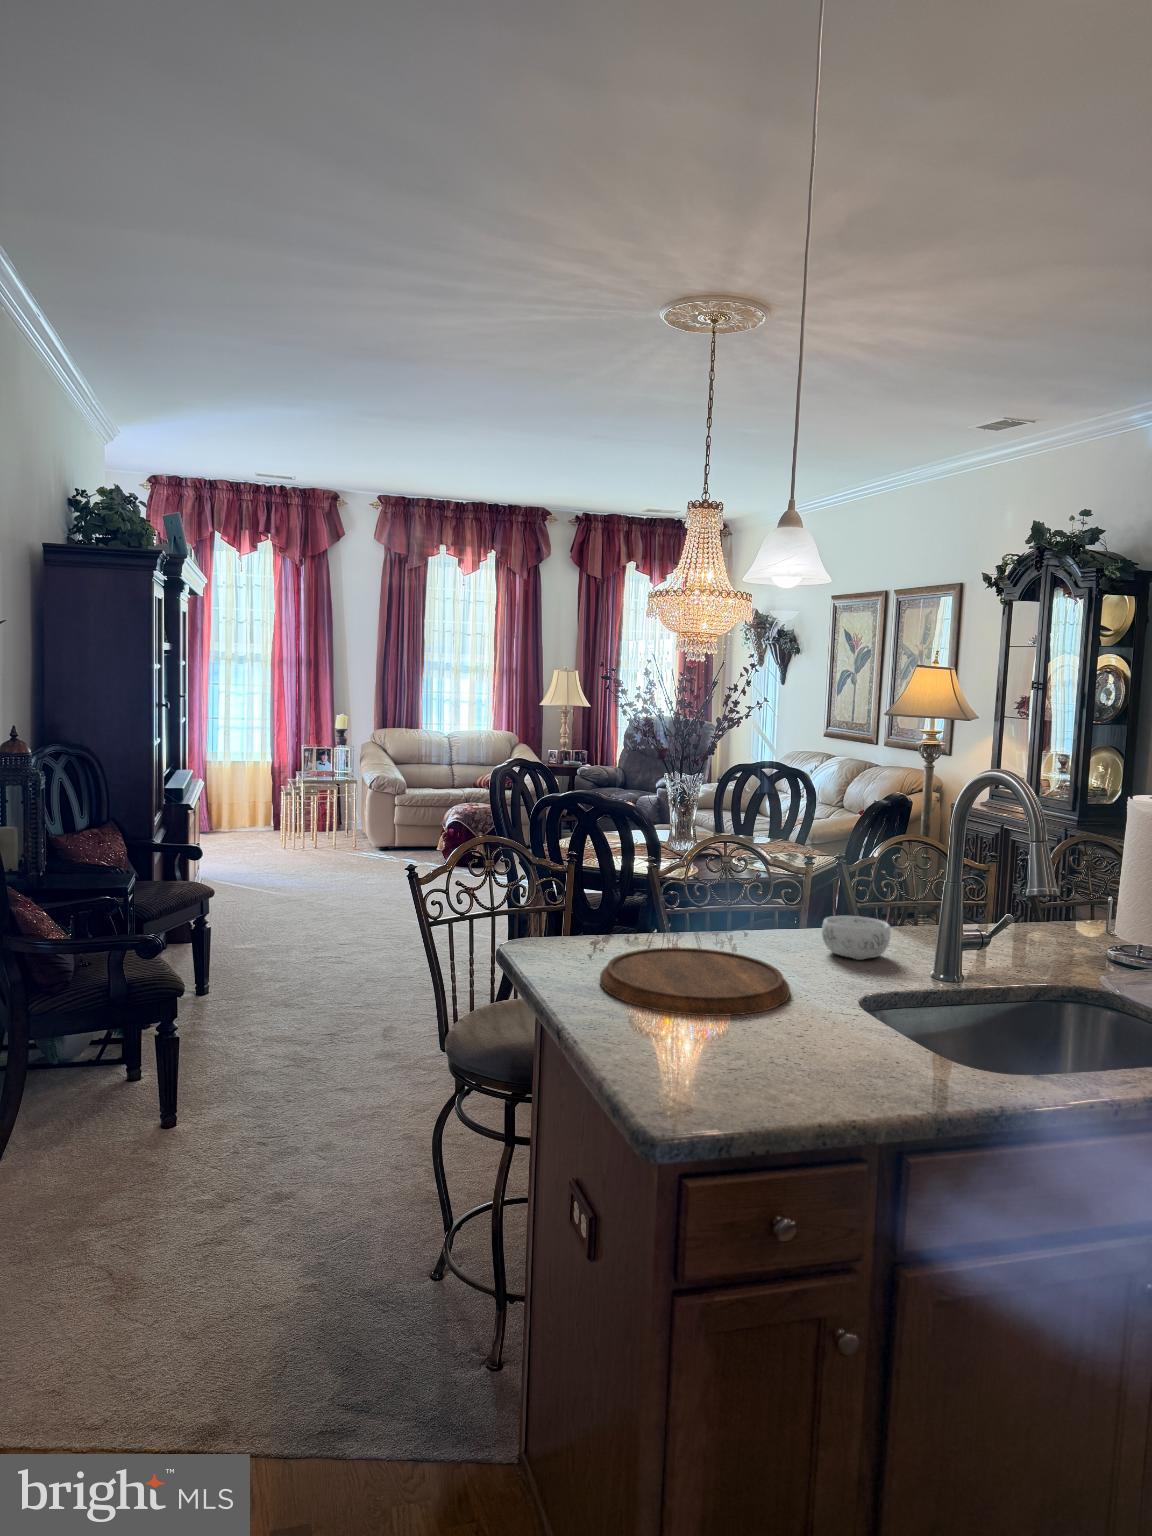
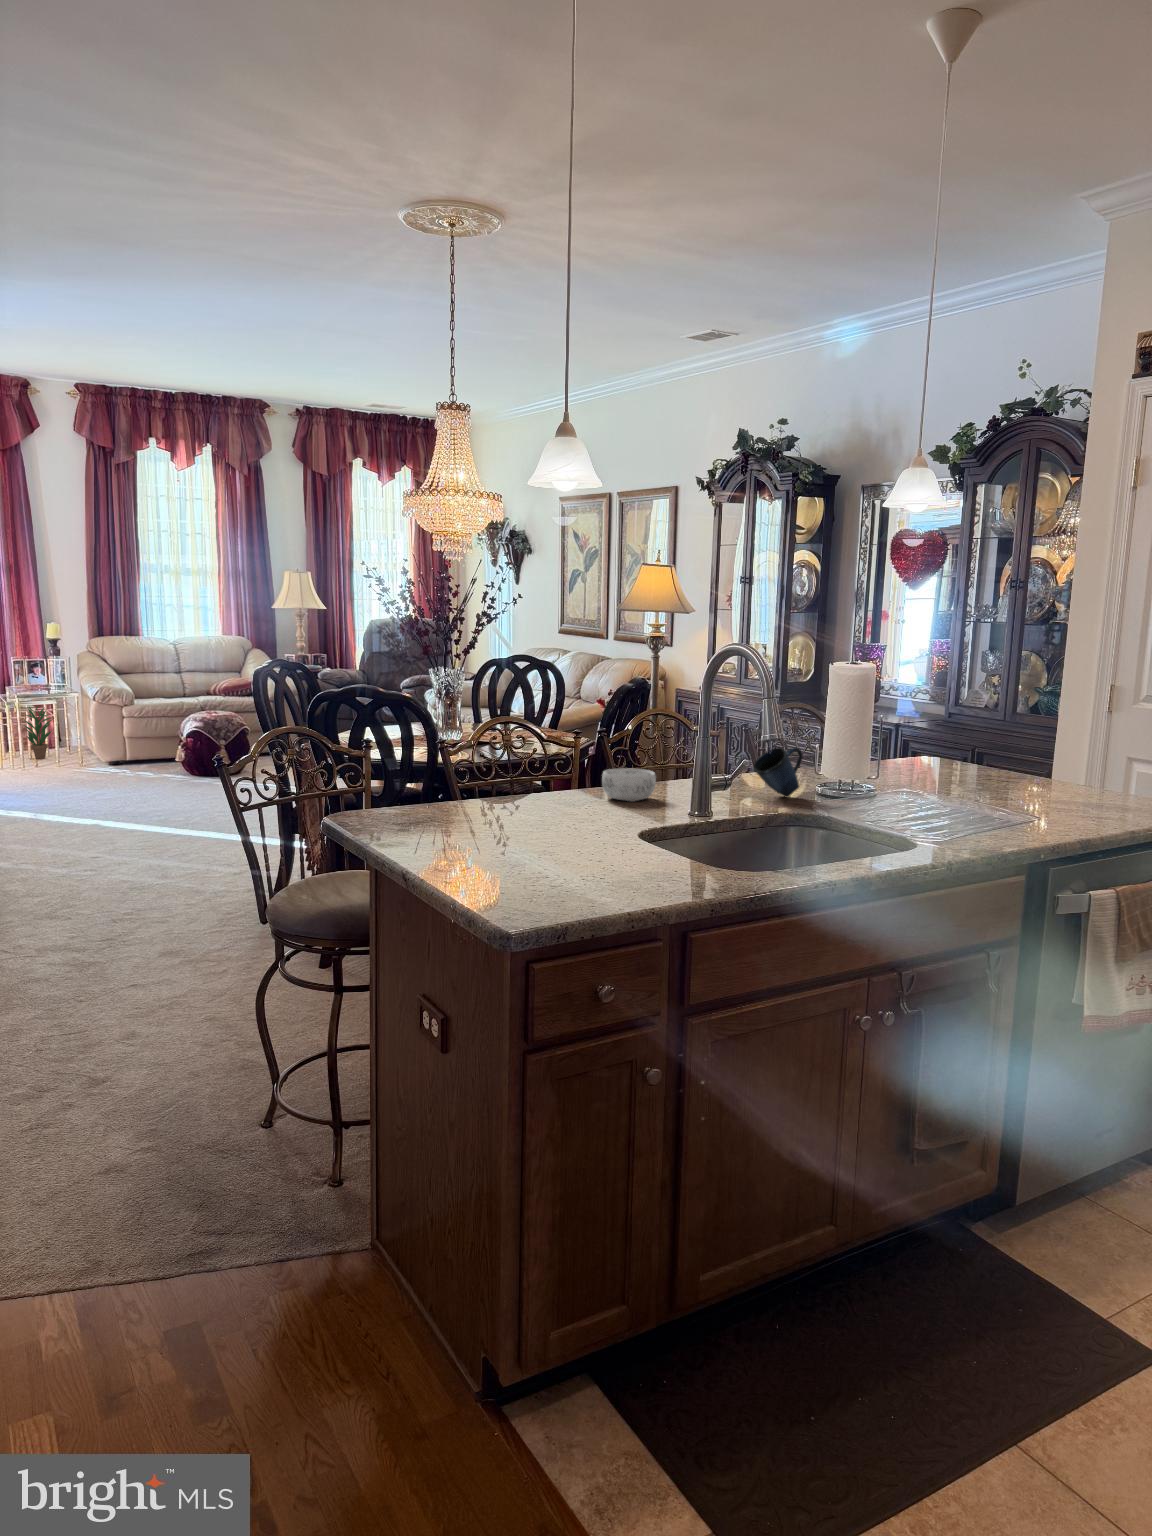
potted plant: none [307,791,335,842] -> present [24,707,52,759]
mug: none [1020,903,1088,969] -> present [754,747,803,797]
cutting board: present [600,947,790,1016] -> none [433,799,587,844]

